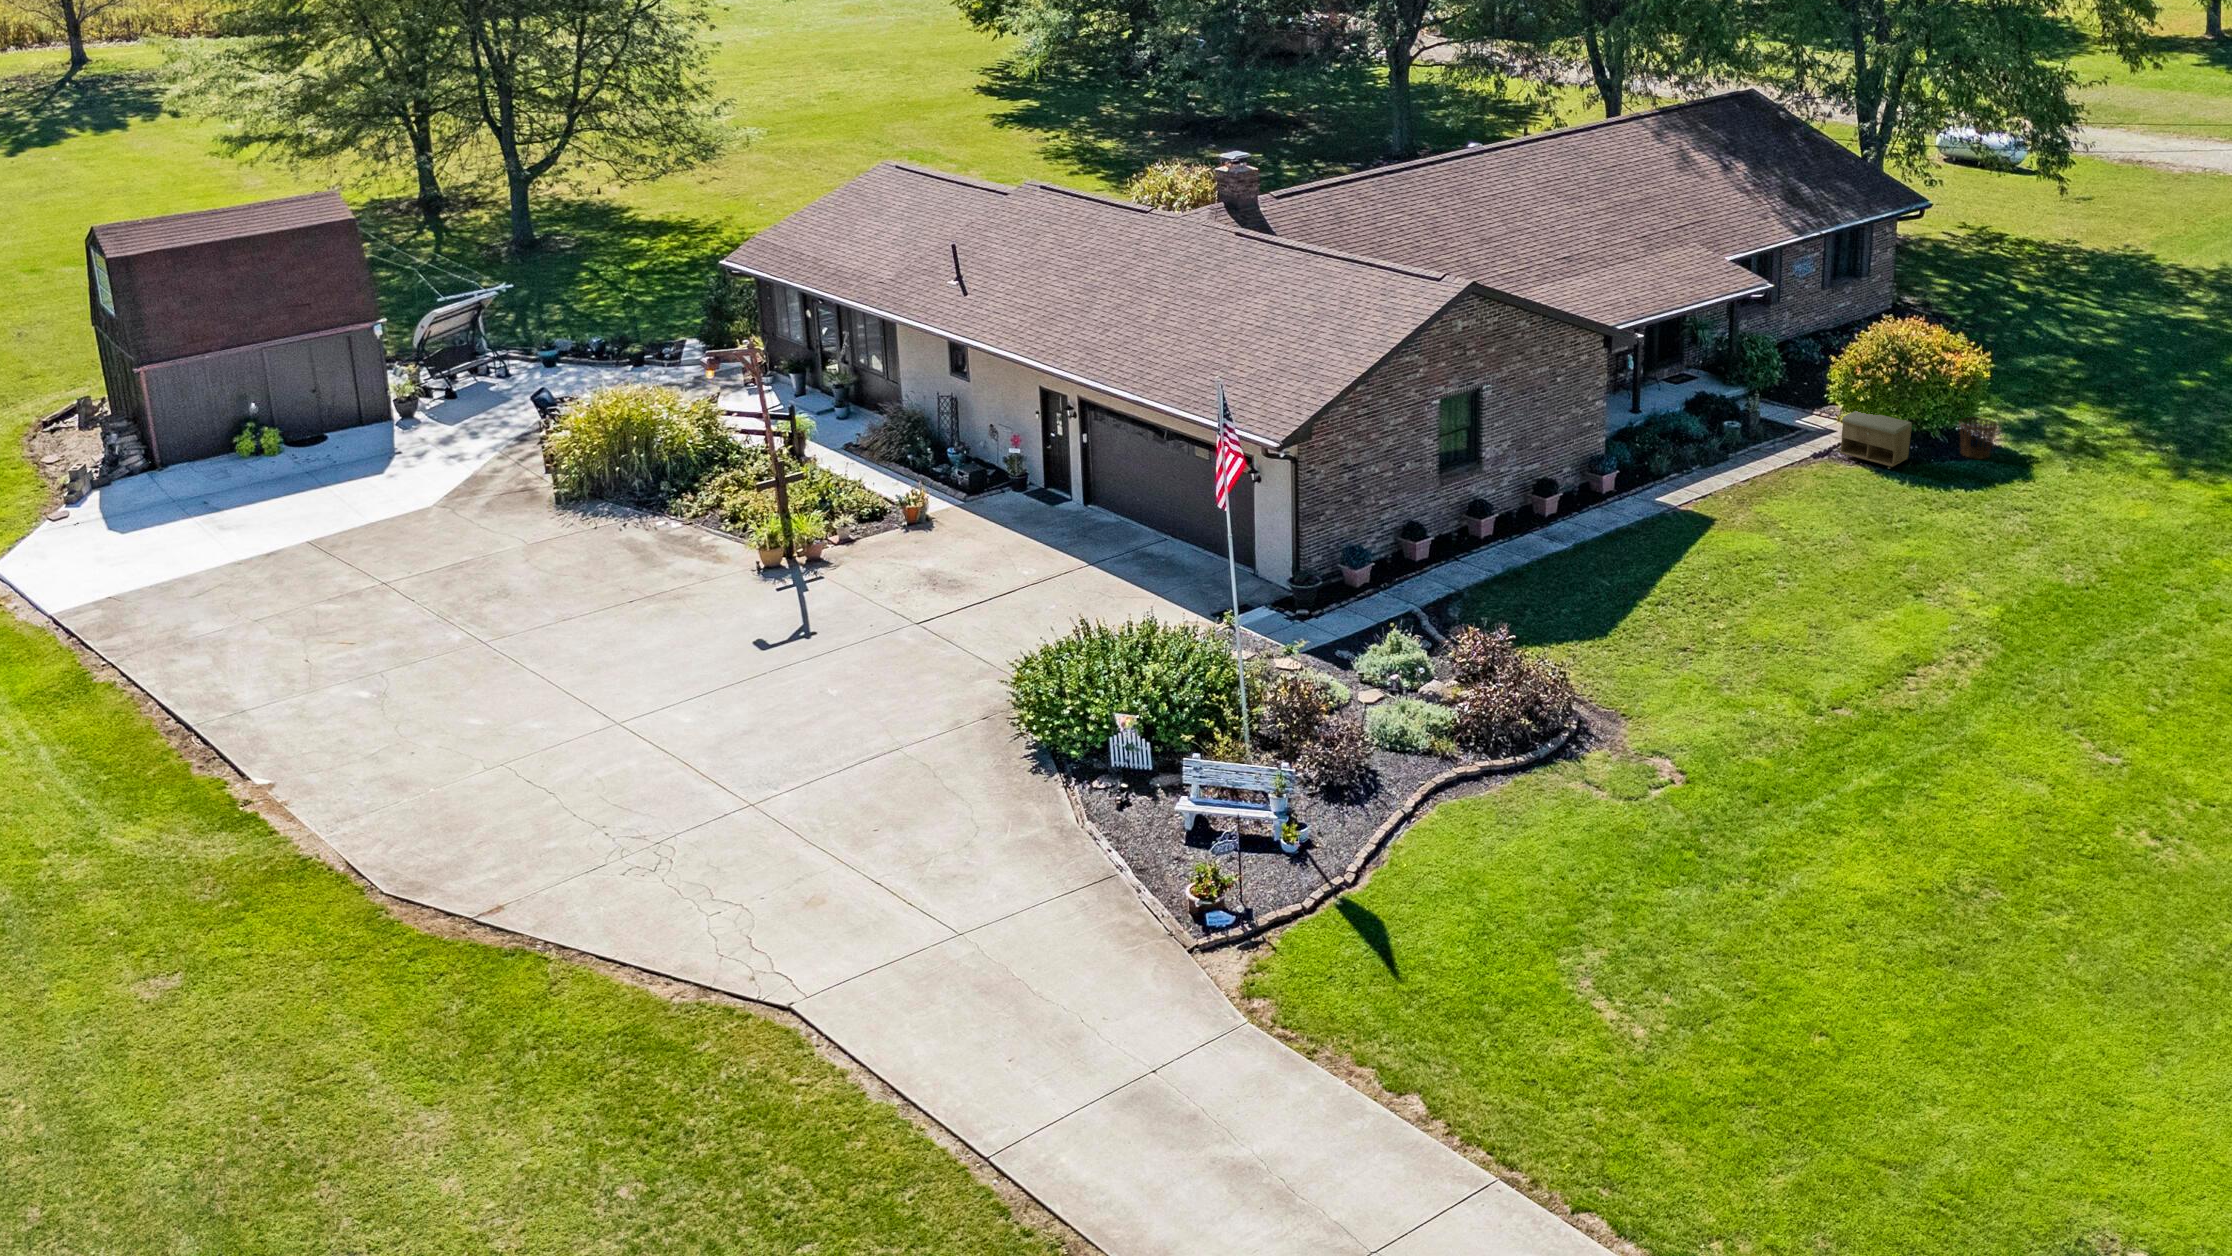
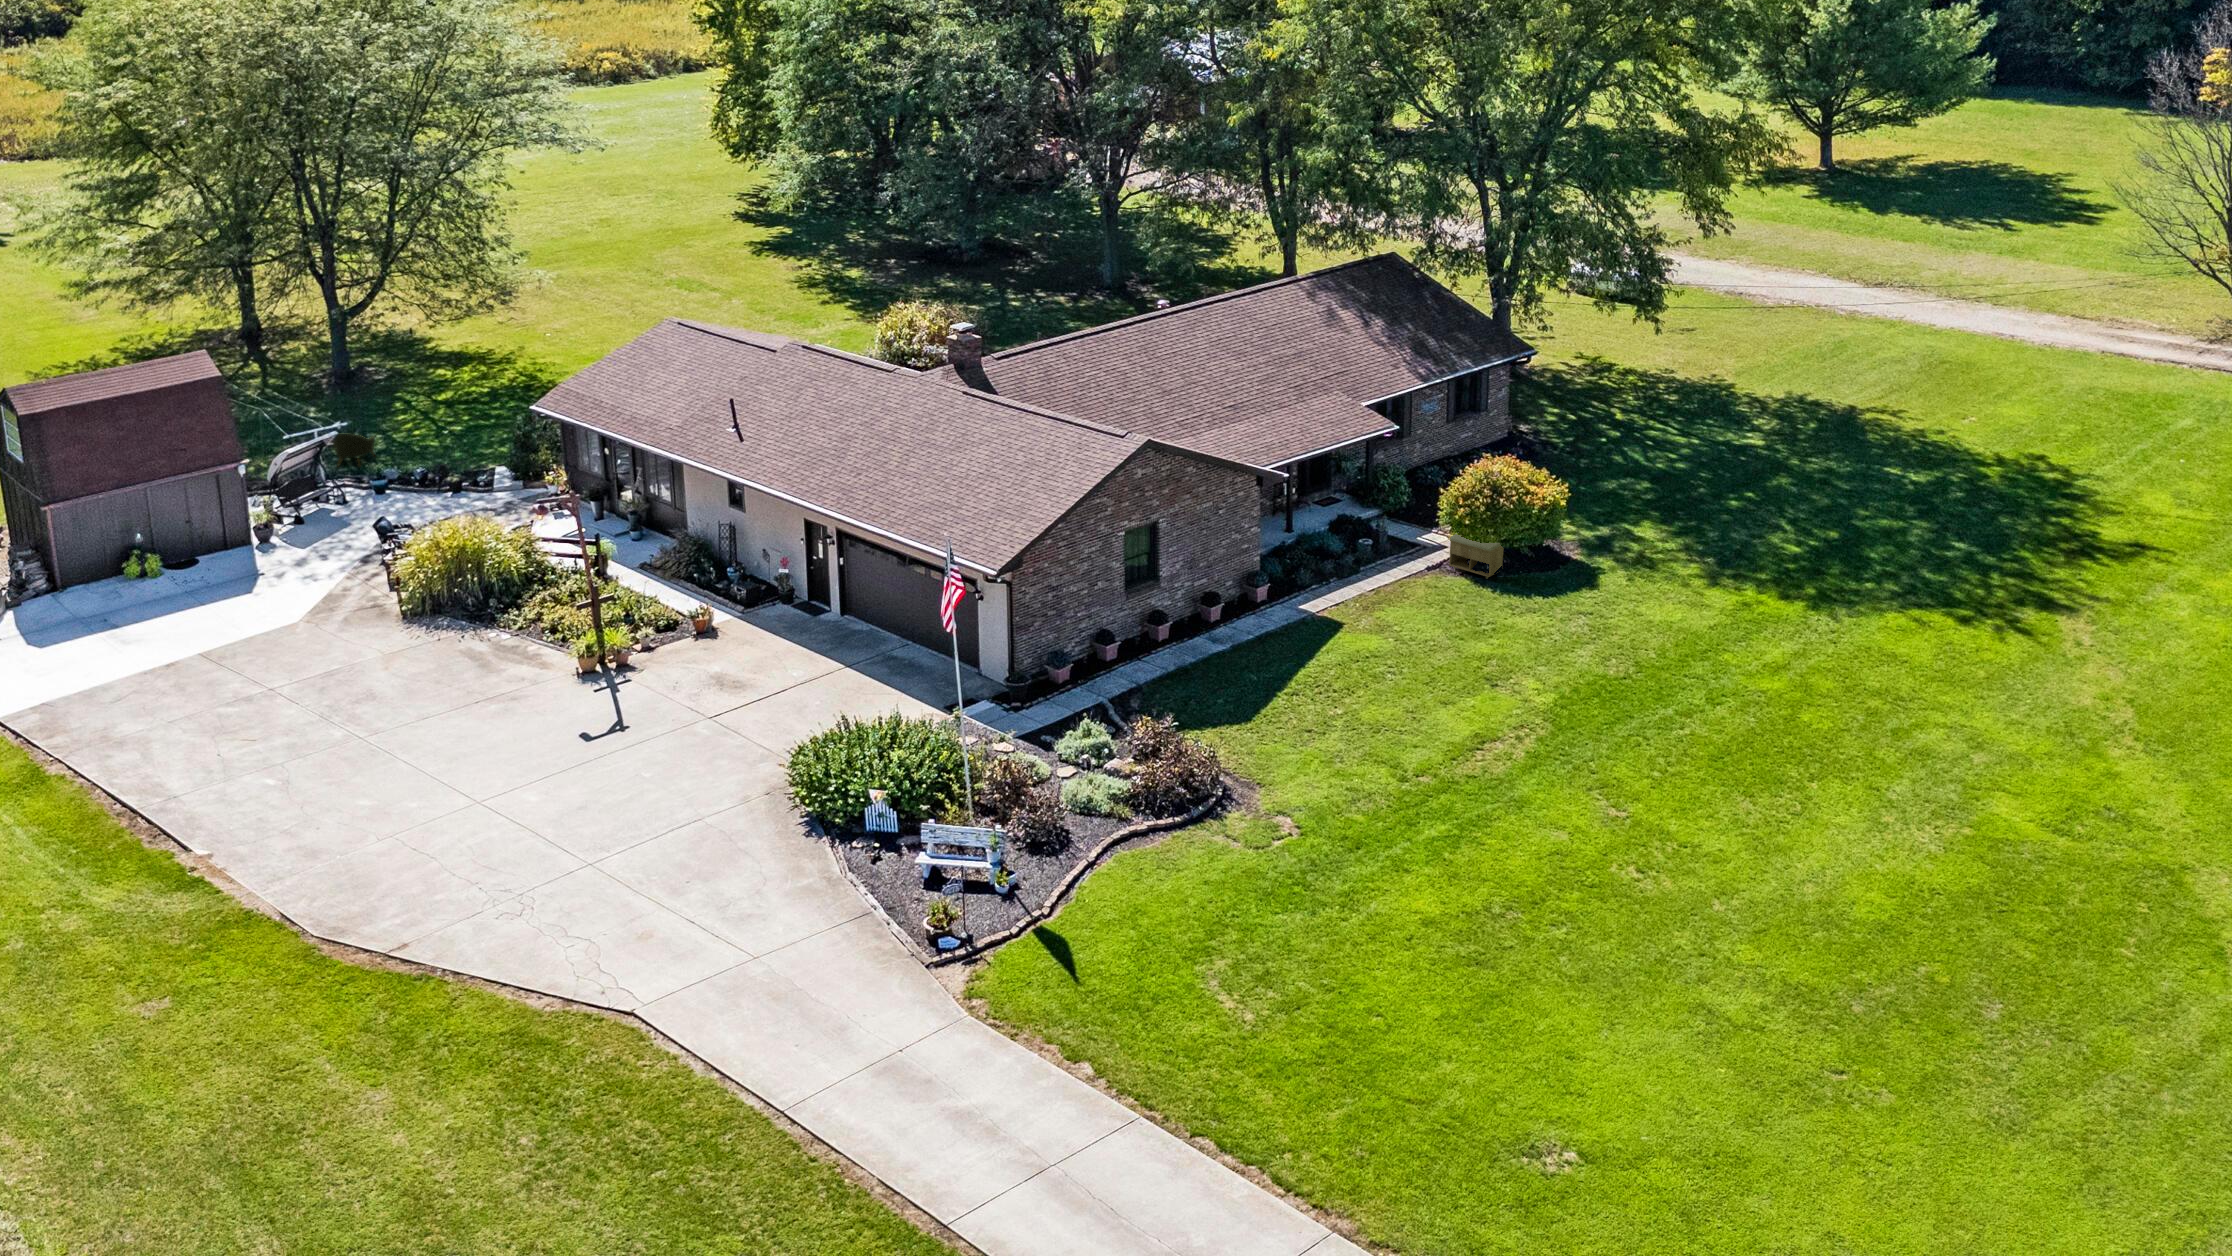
armchair: none [493,298,546,338] -> present [333,434,375,466]
basket: present [1960,417,1997,459] -> none [1543,535,1572,570]

